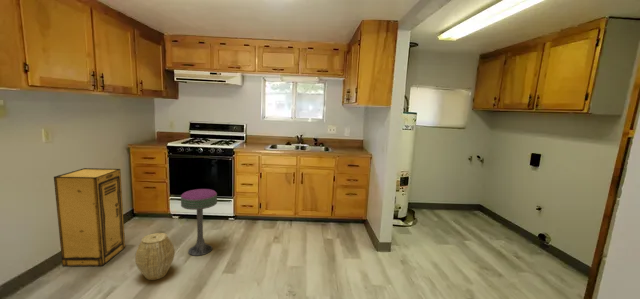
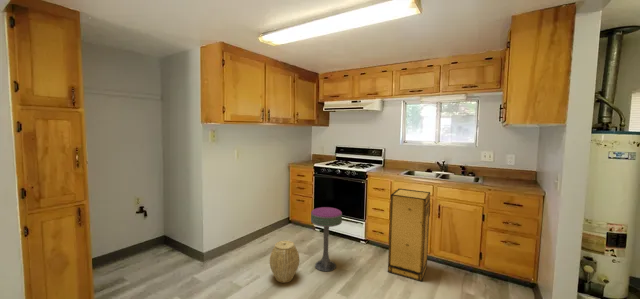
storage cabinet: present [54,168,125,267] -> present [388,189,430,282]

